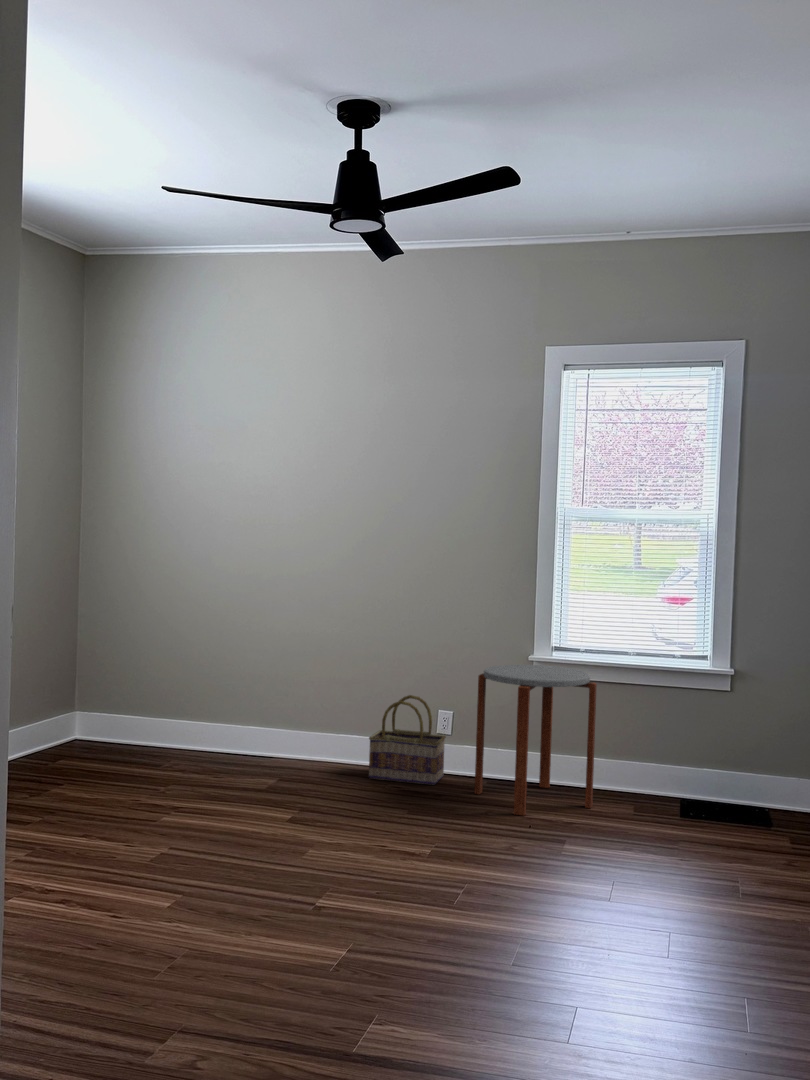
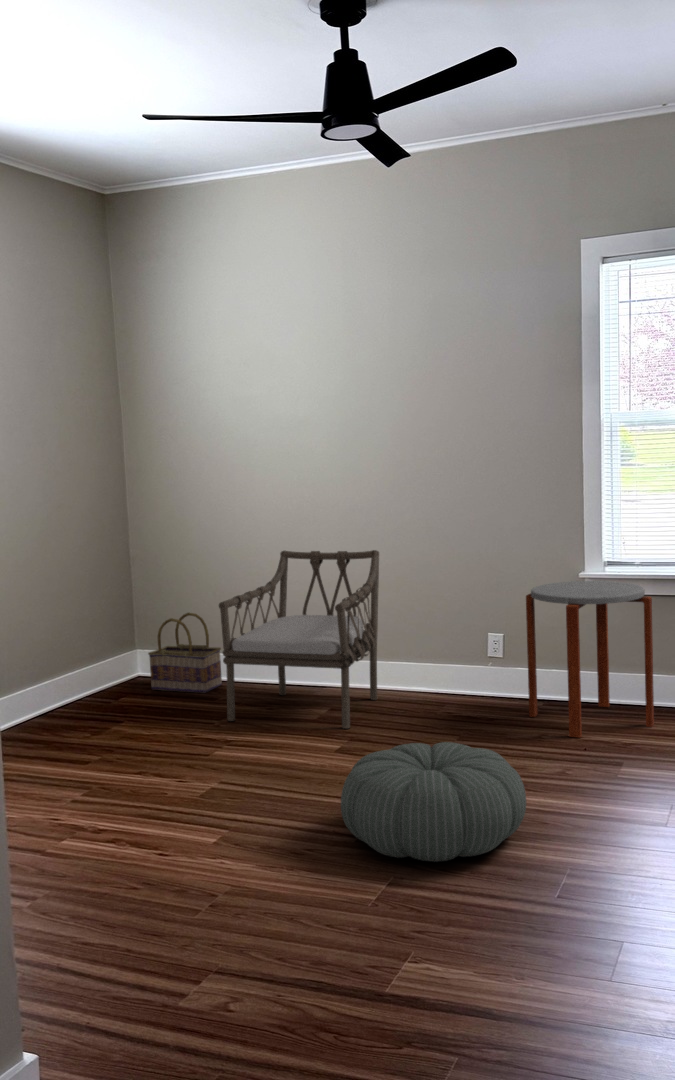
armchair: none [174,618,337,798] -> present [219,550,379,729]
basket: present [369,695,446,785] -> present [148,613,222,693]
pouf: none [302,812,482,929] -> present [341,742,526,862]

